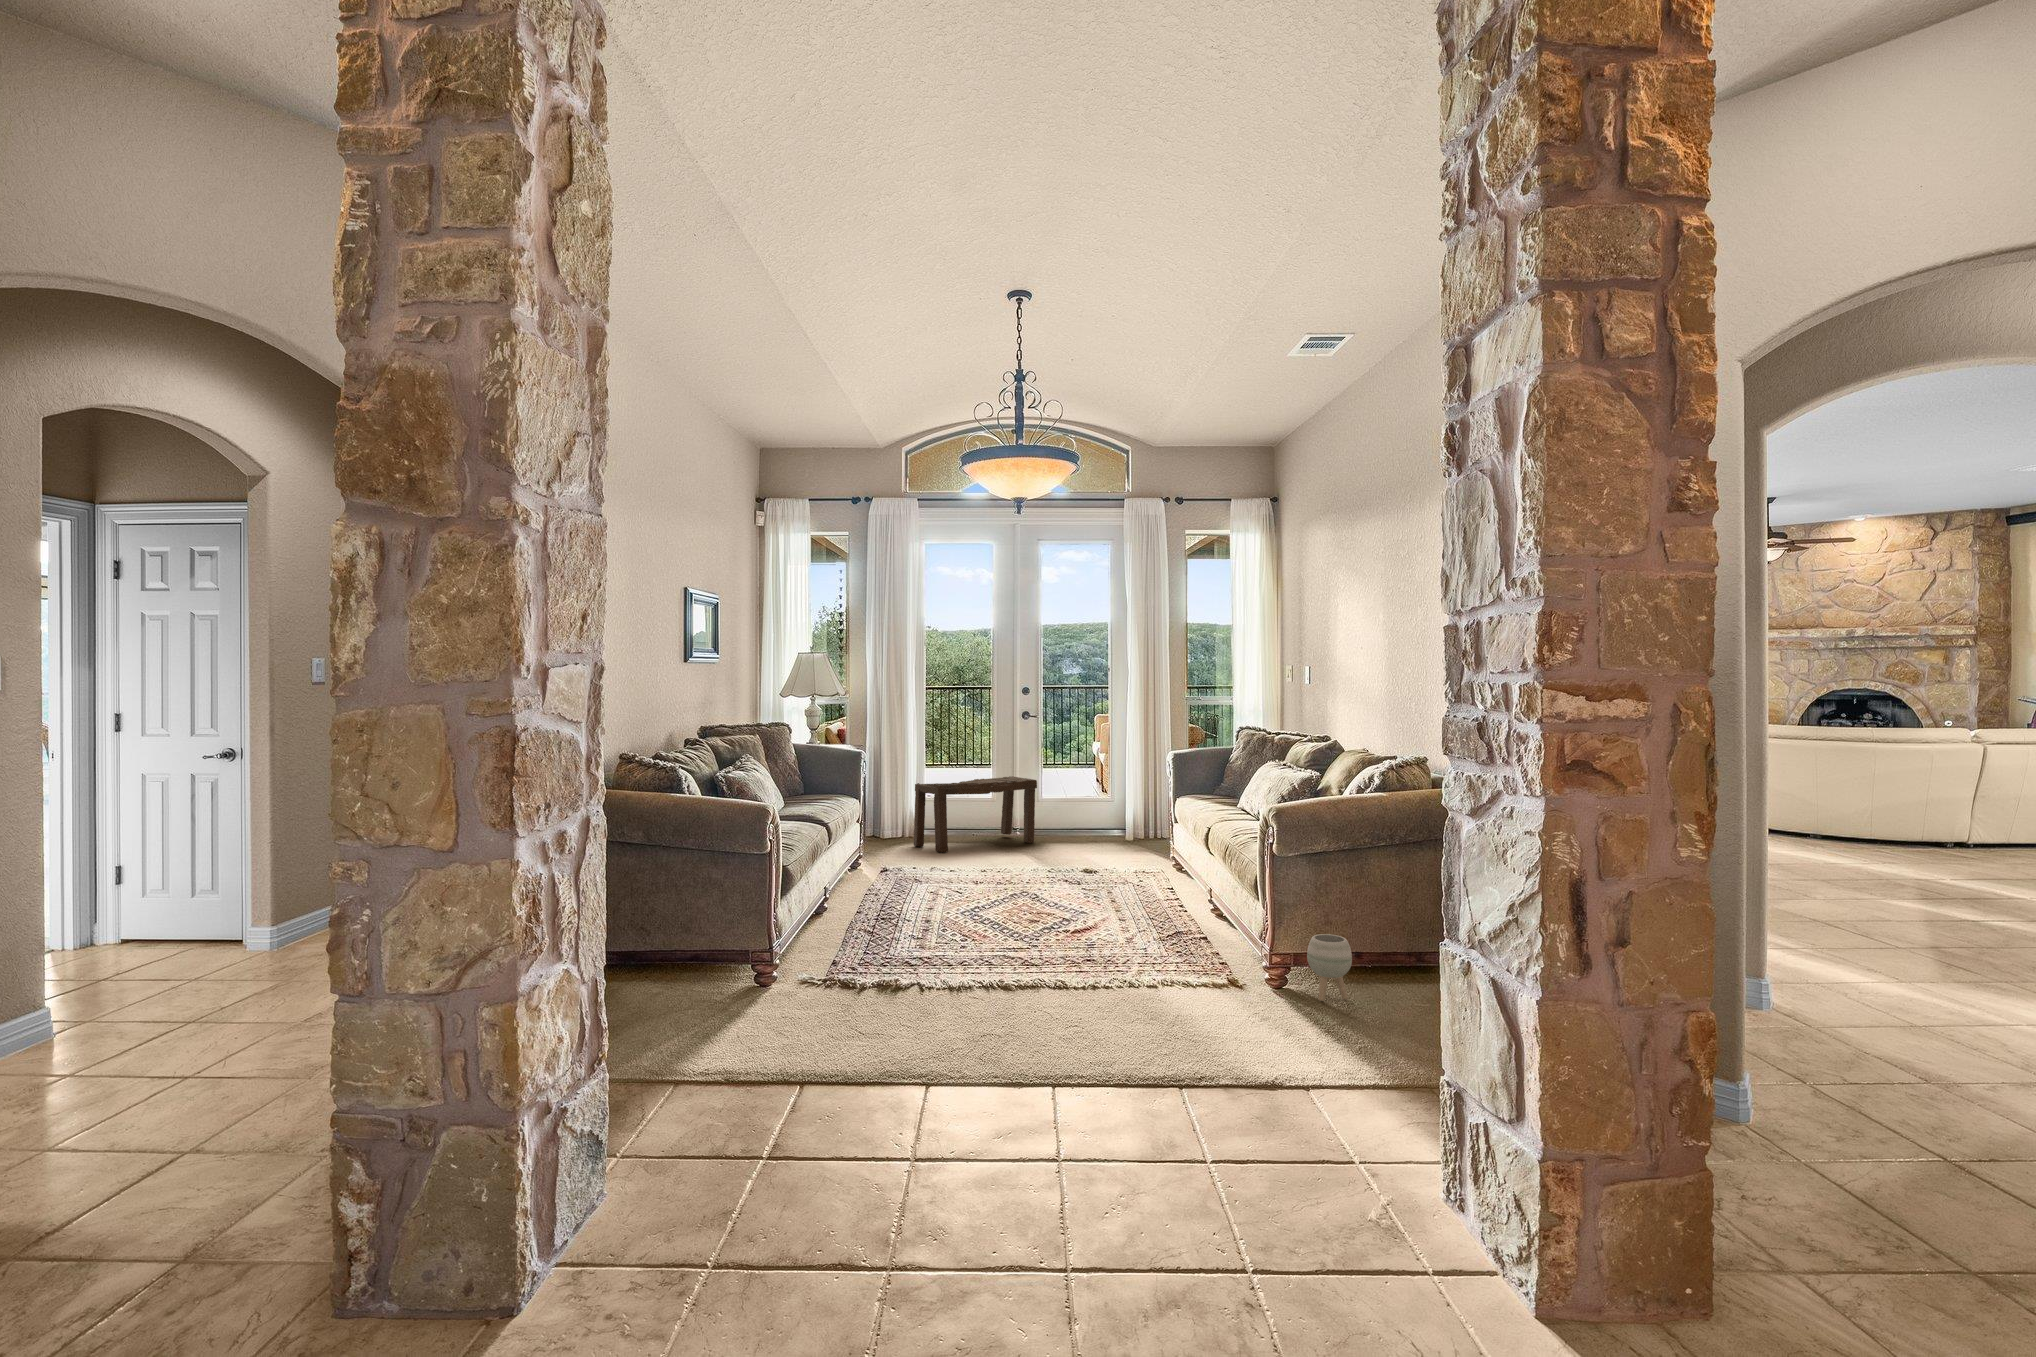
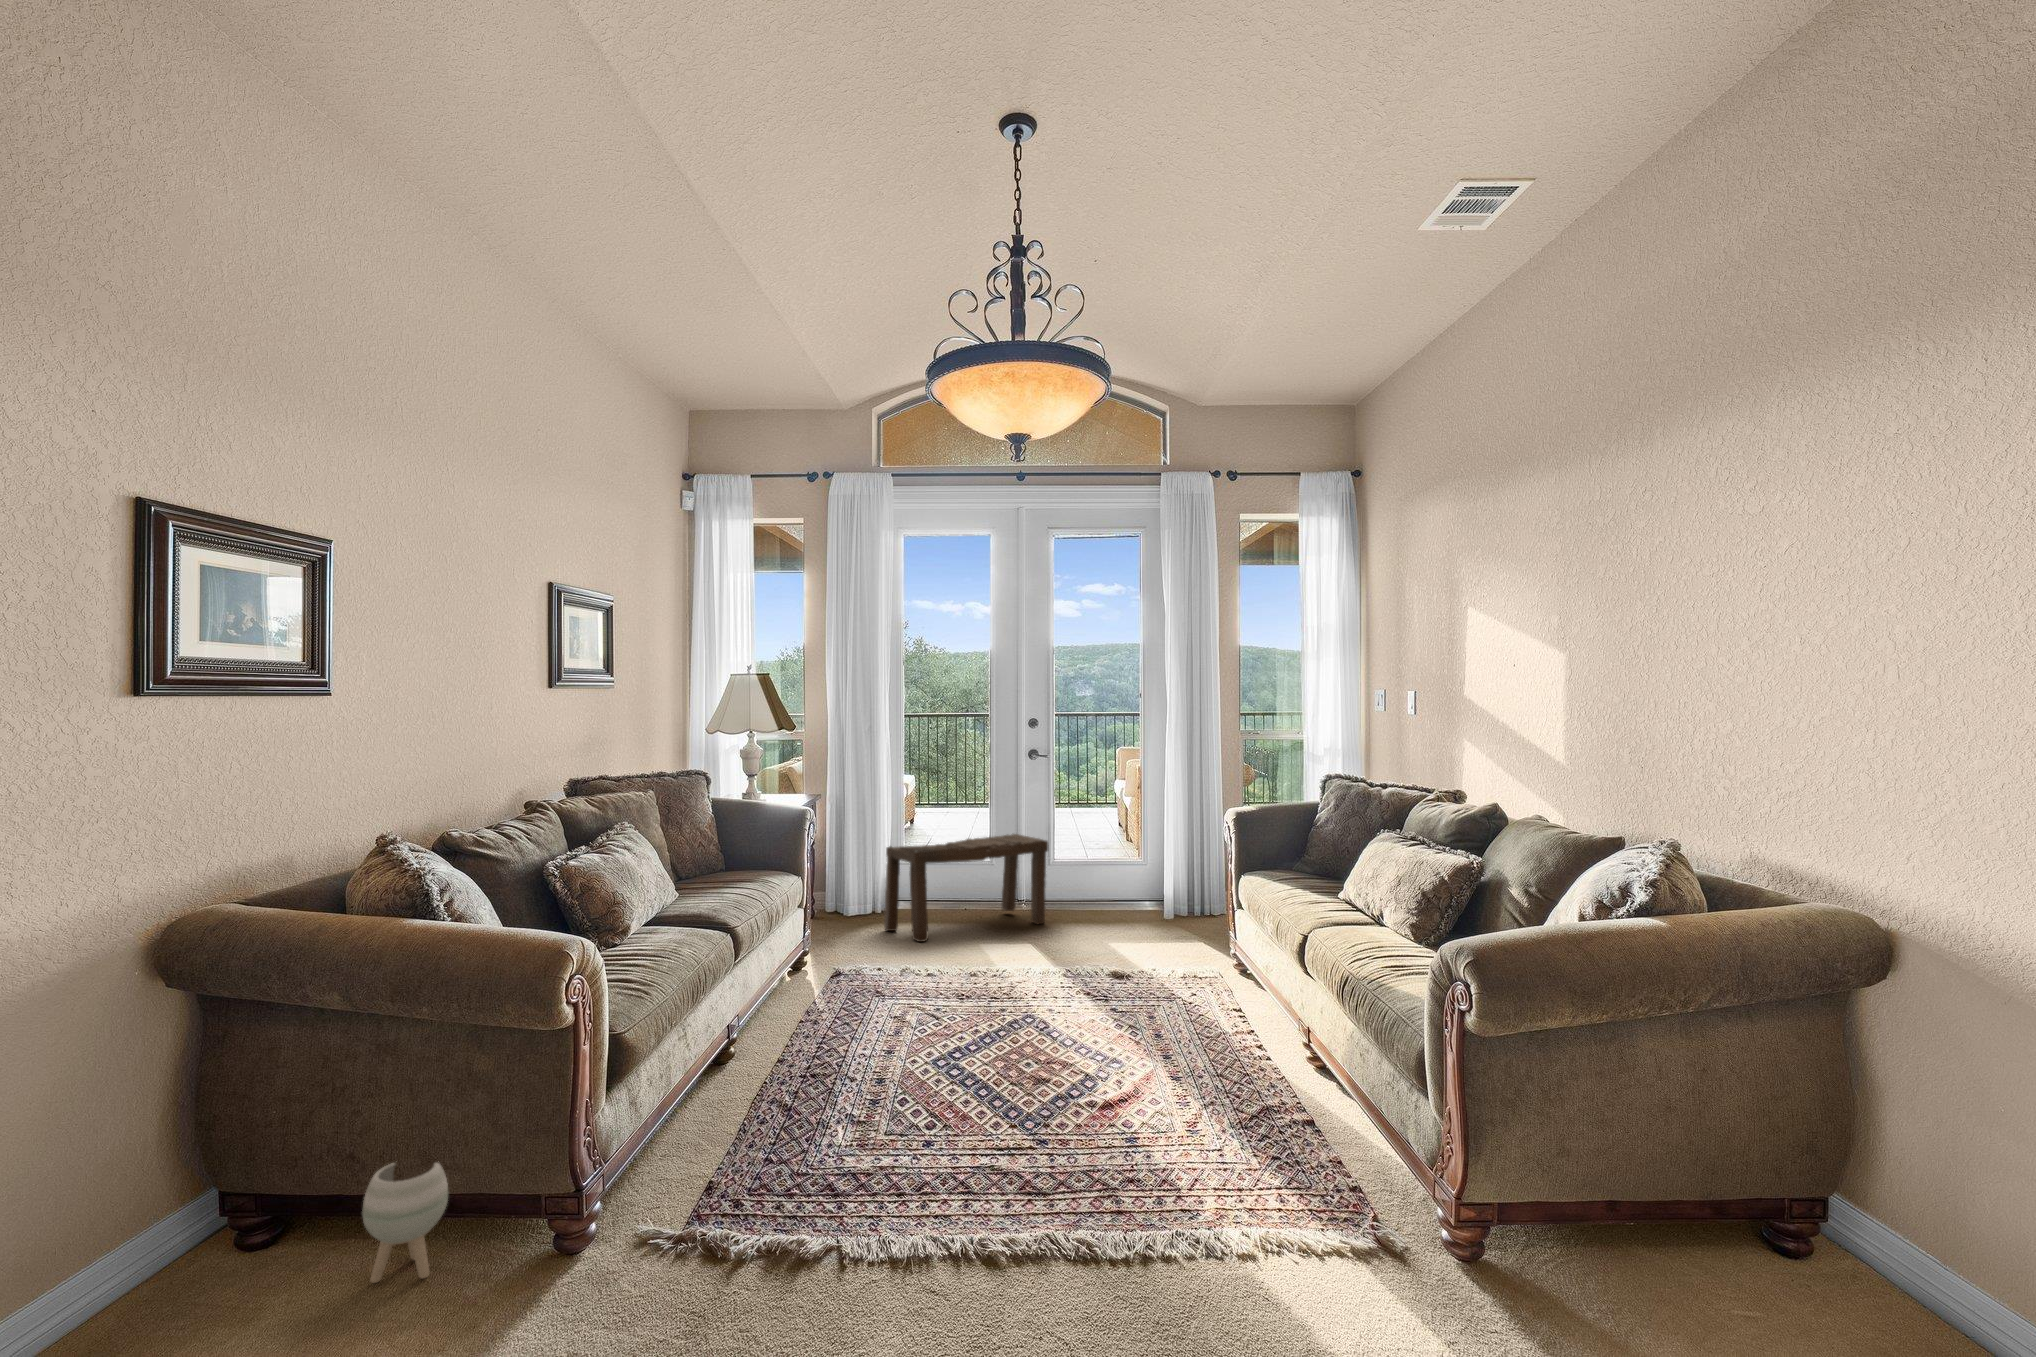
planter: present [1307,934,1352,1001] -> present [362,1163,448,1283]

